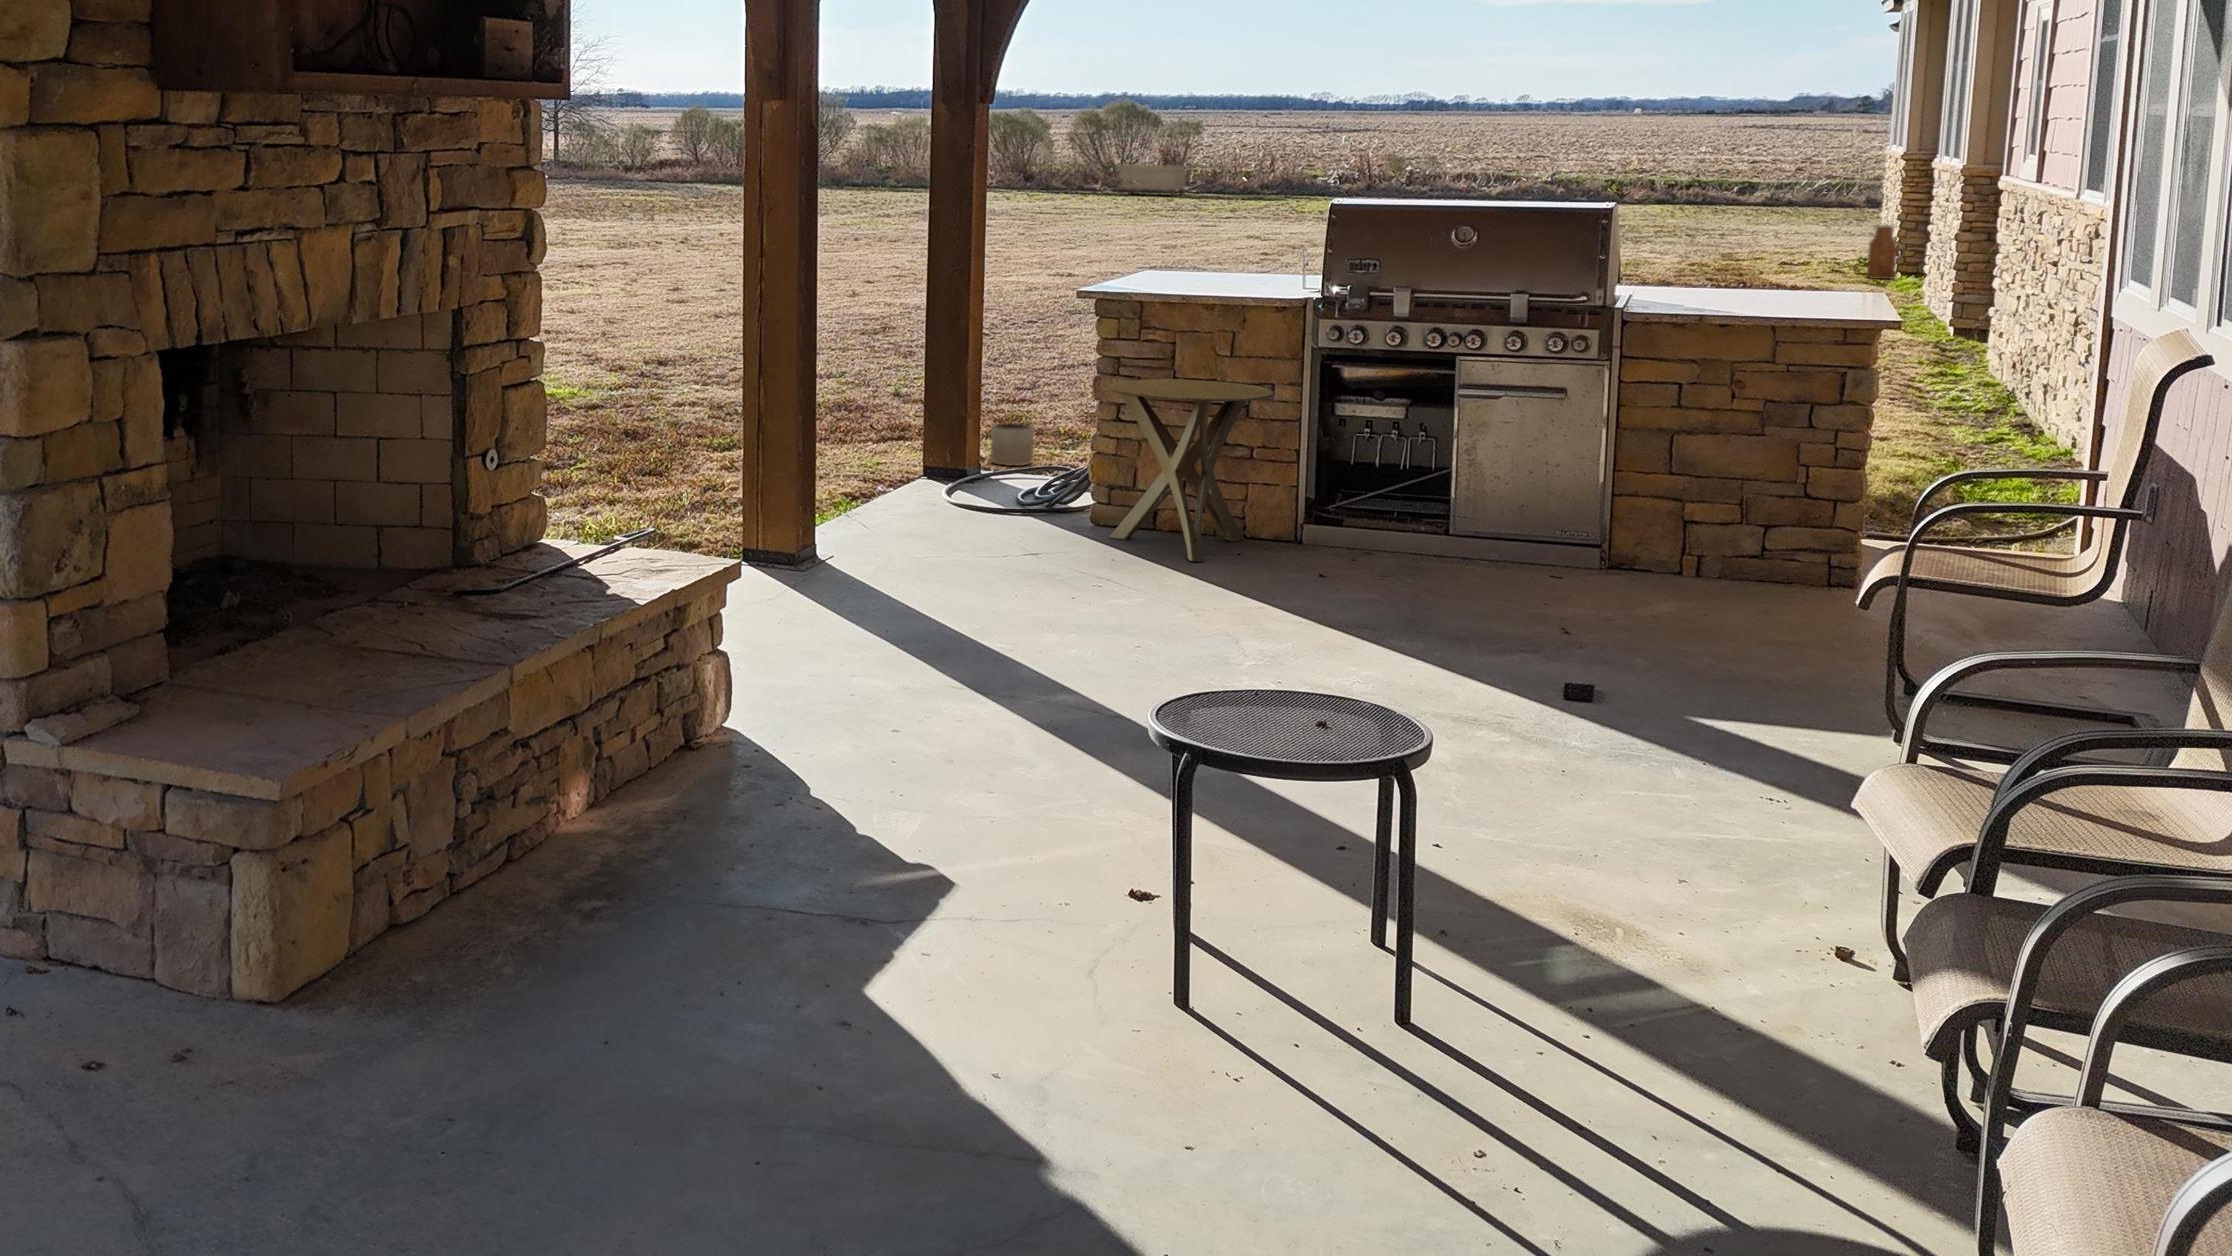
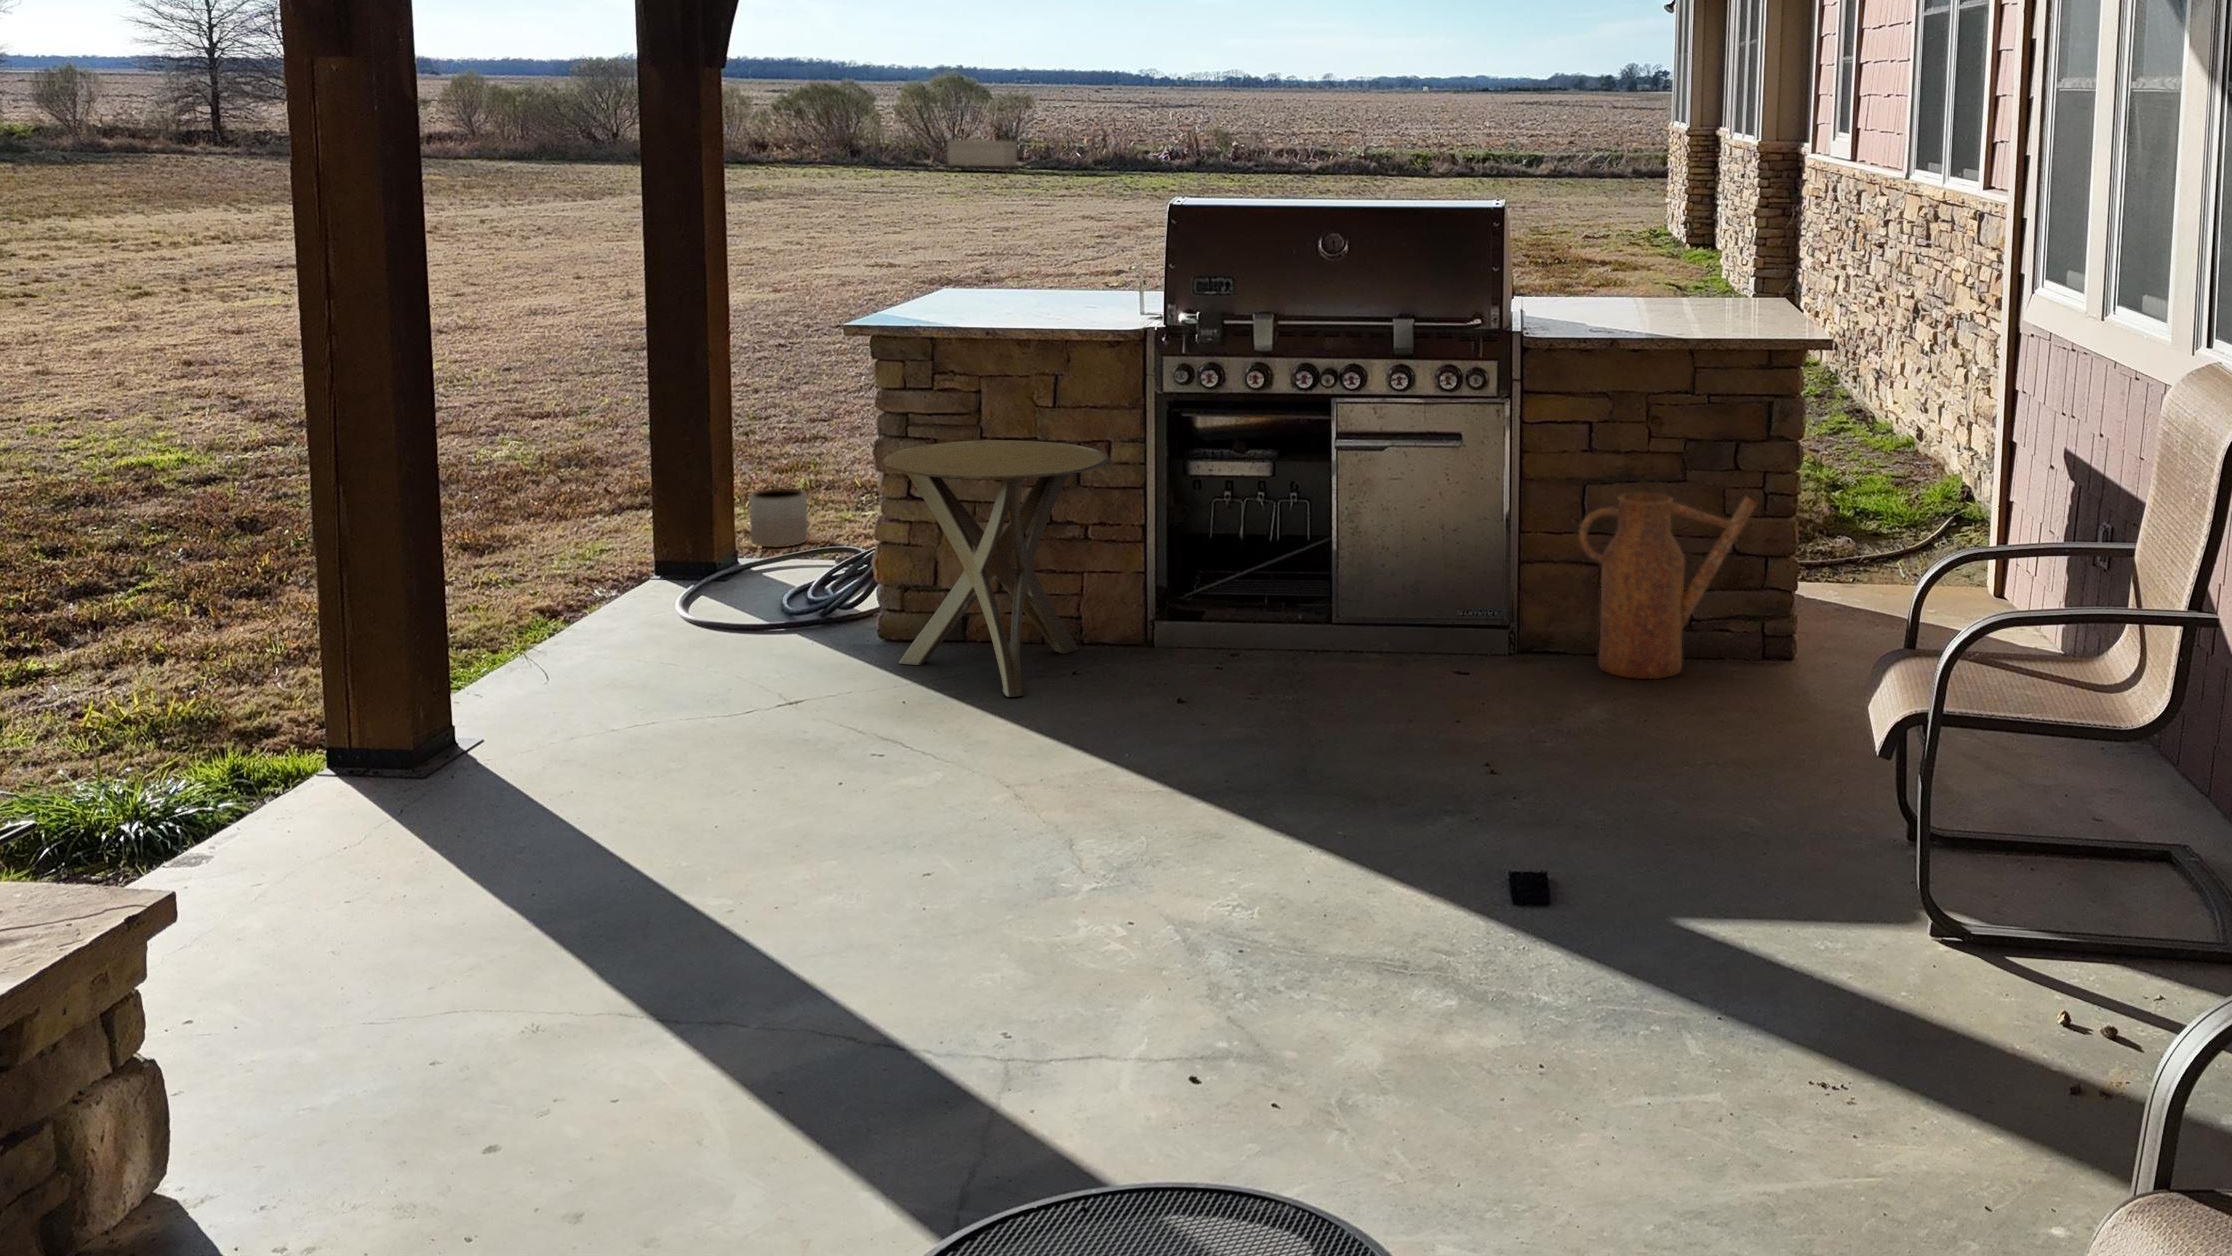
watering can: present [1866,225,1897,279] -> present [1579,493,1757,679]

